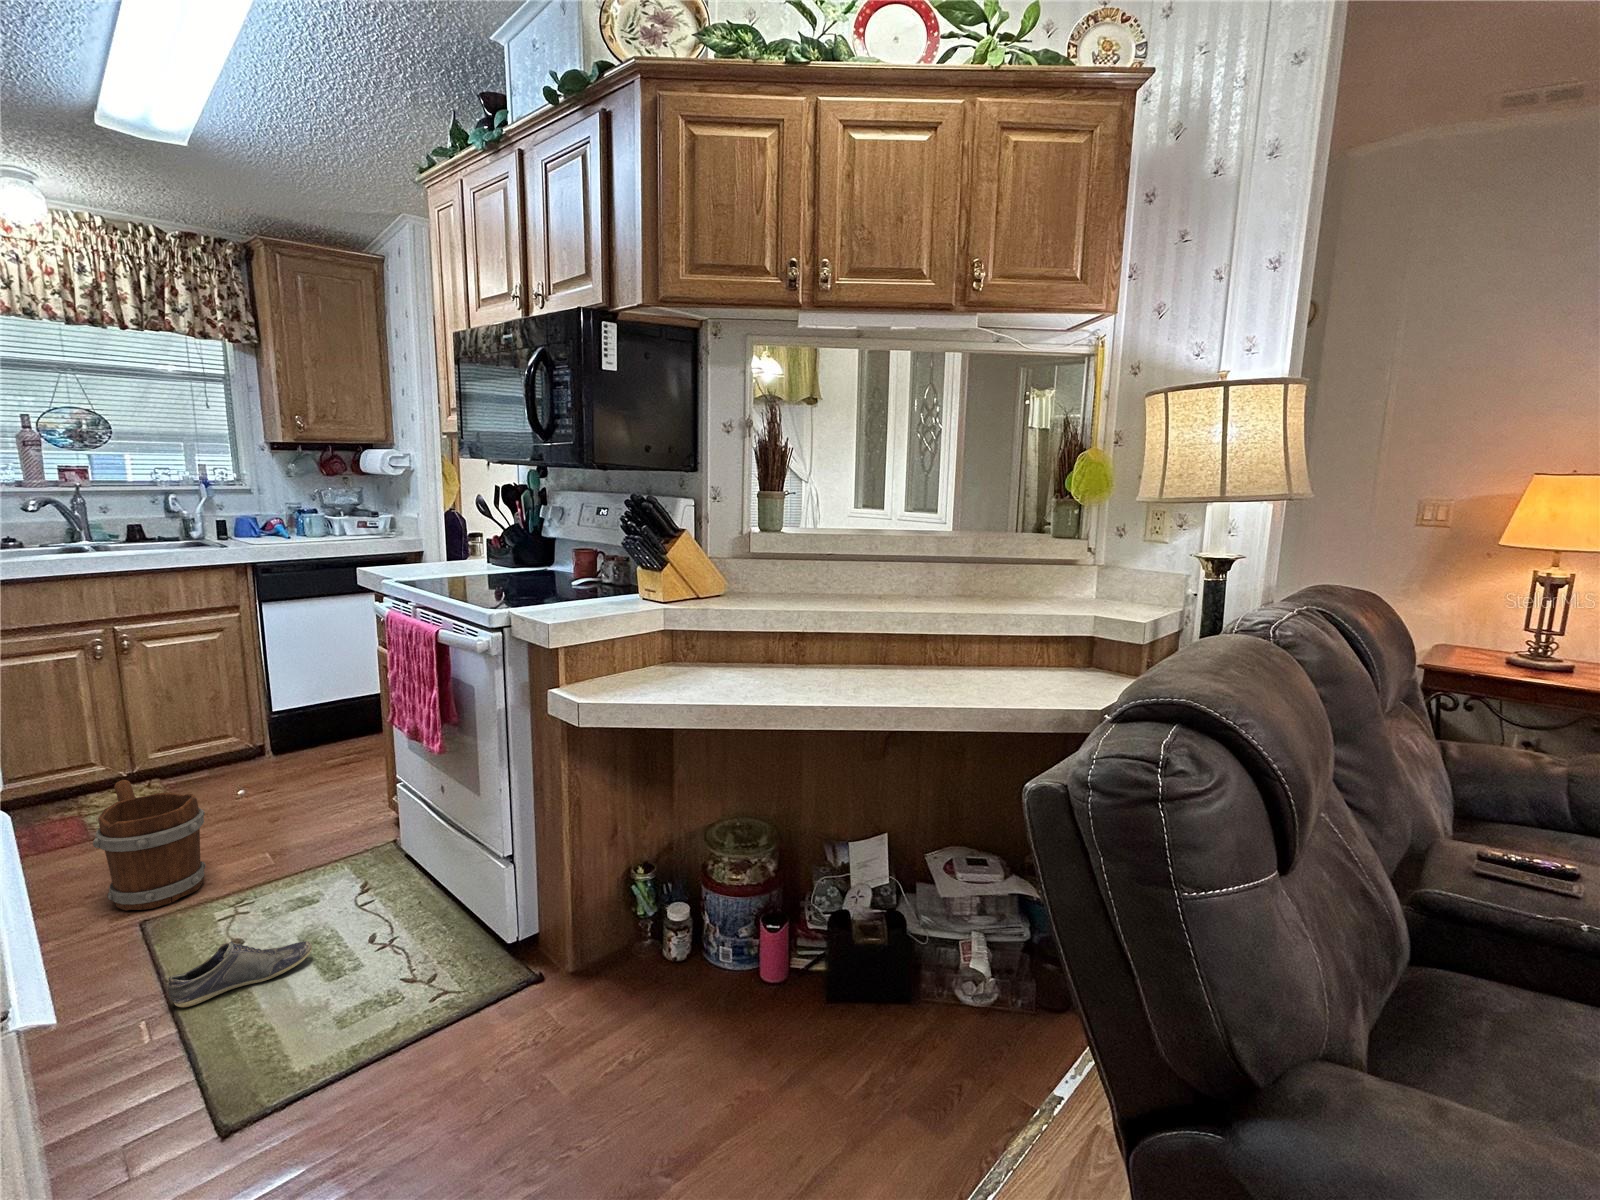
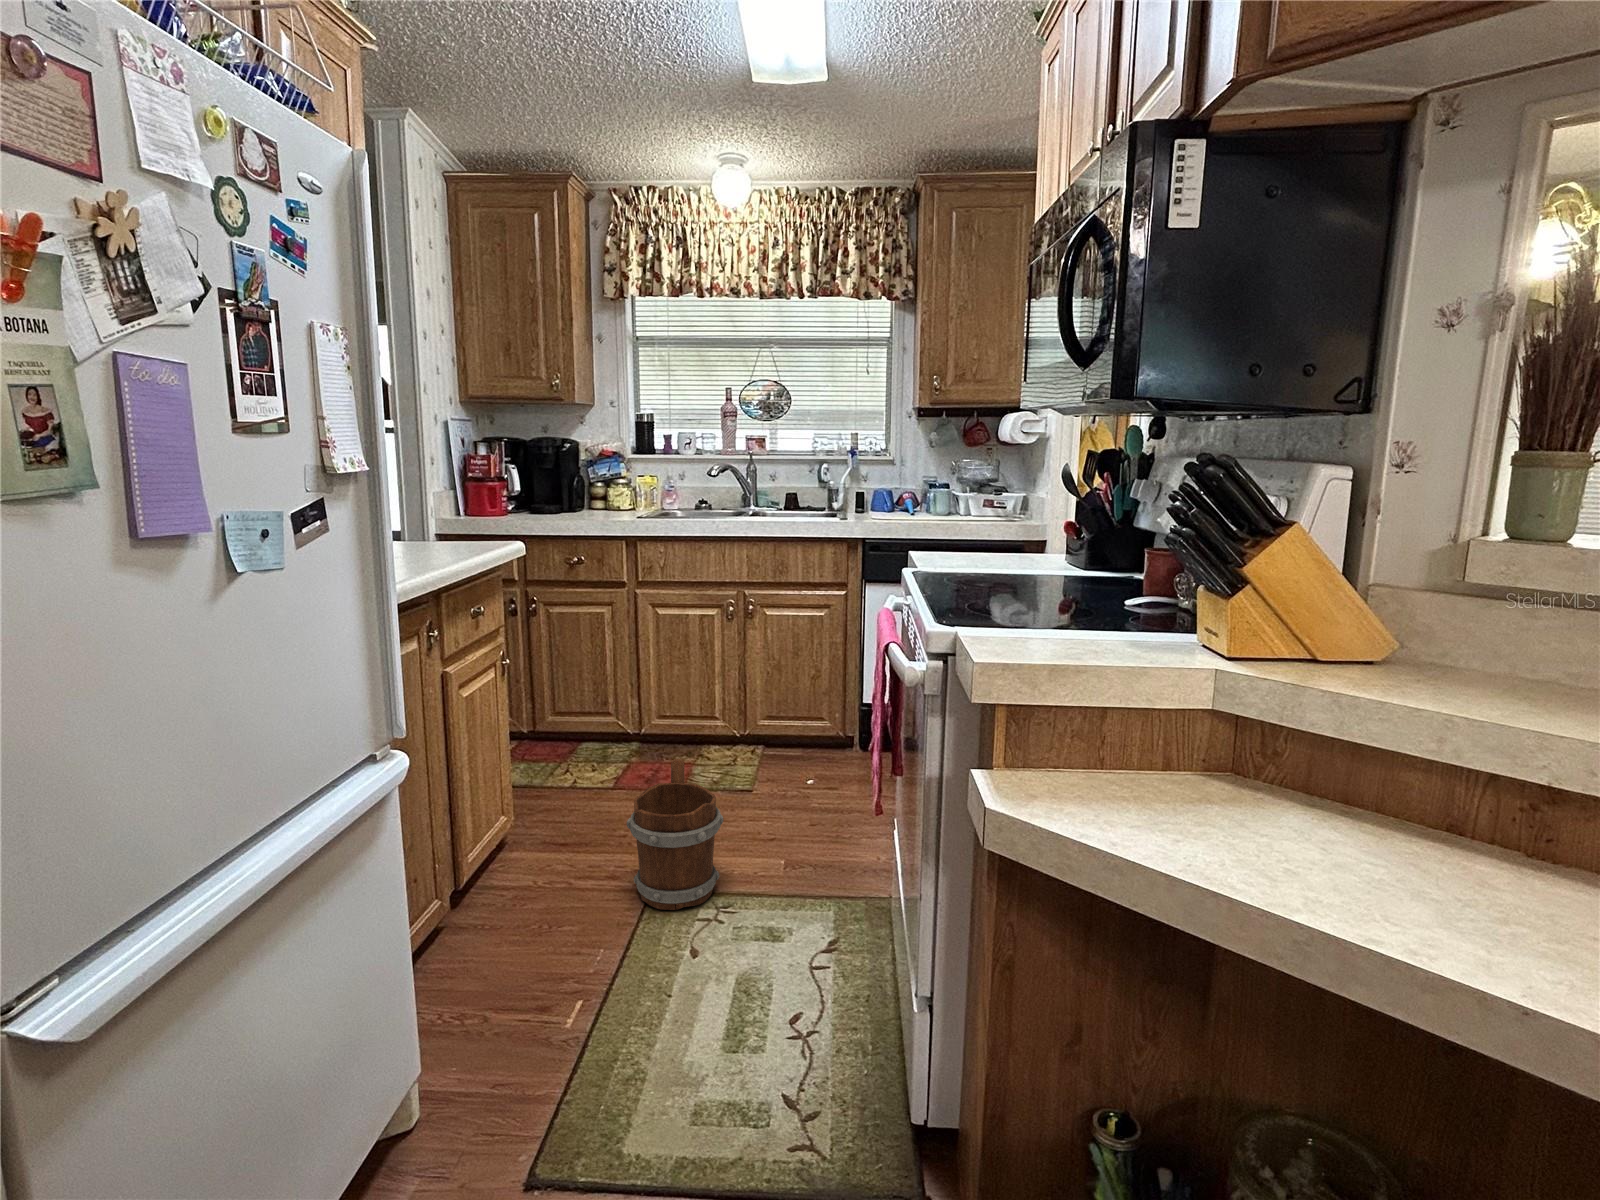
shoe: present [168,941,312,1007] -> none [579,1017,723,1089]

